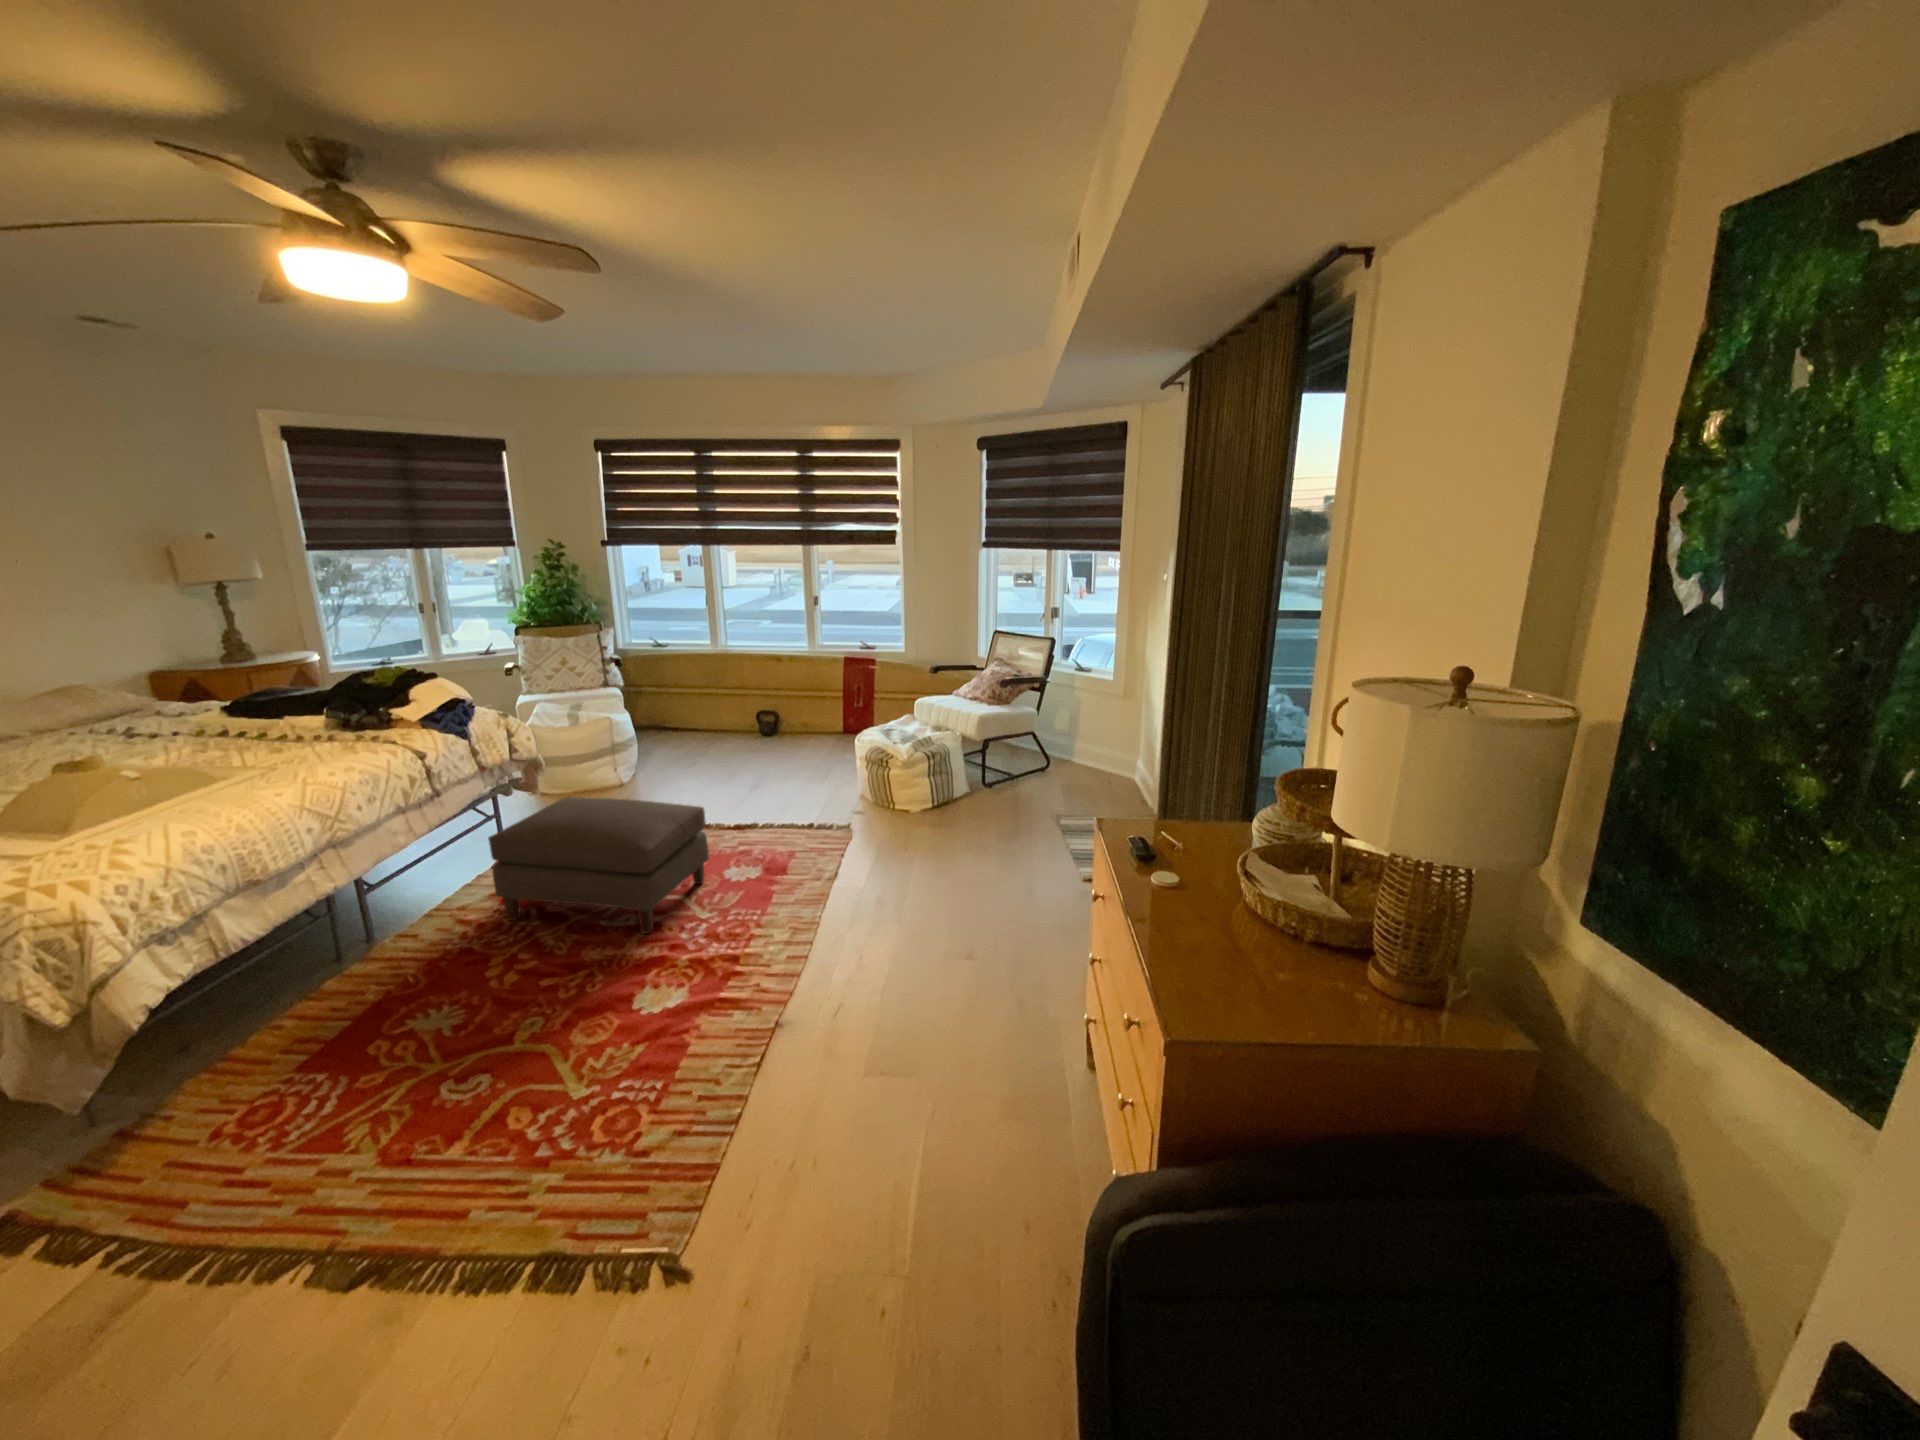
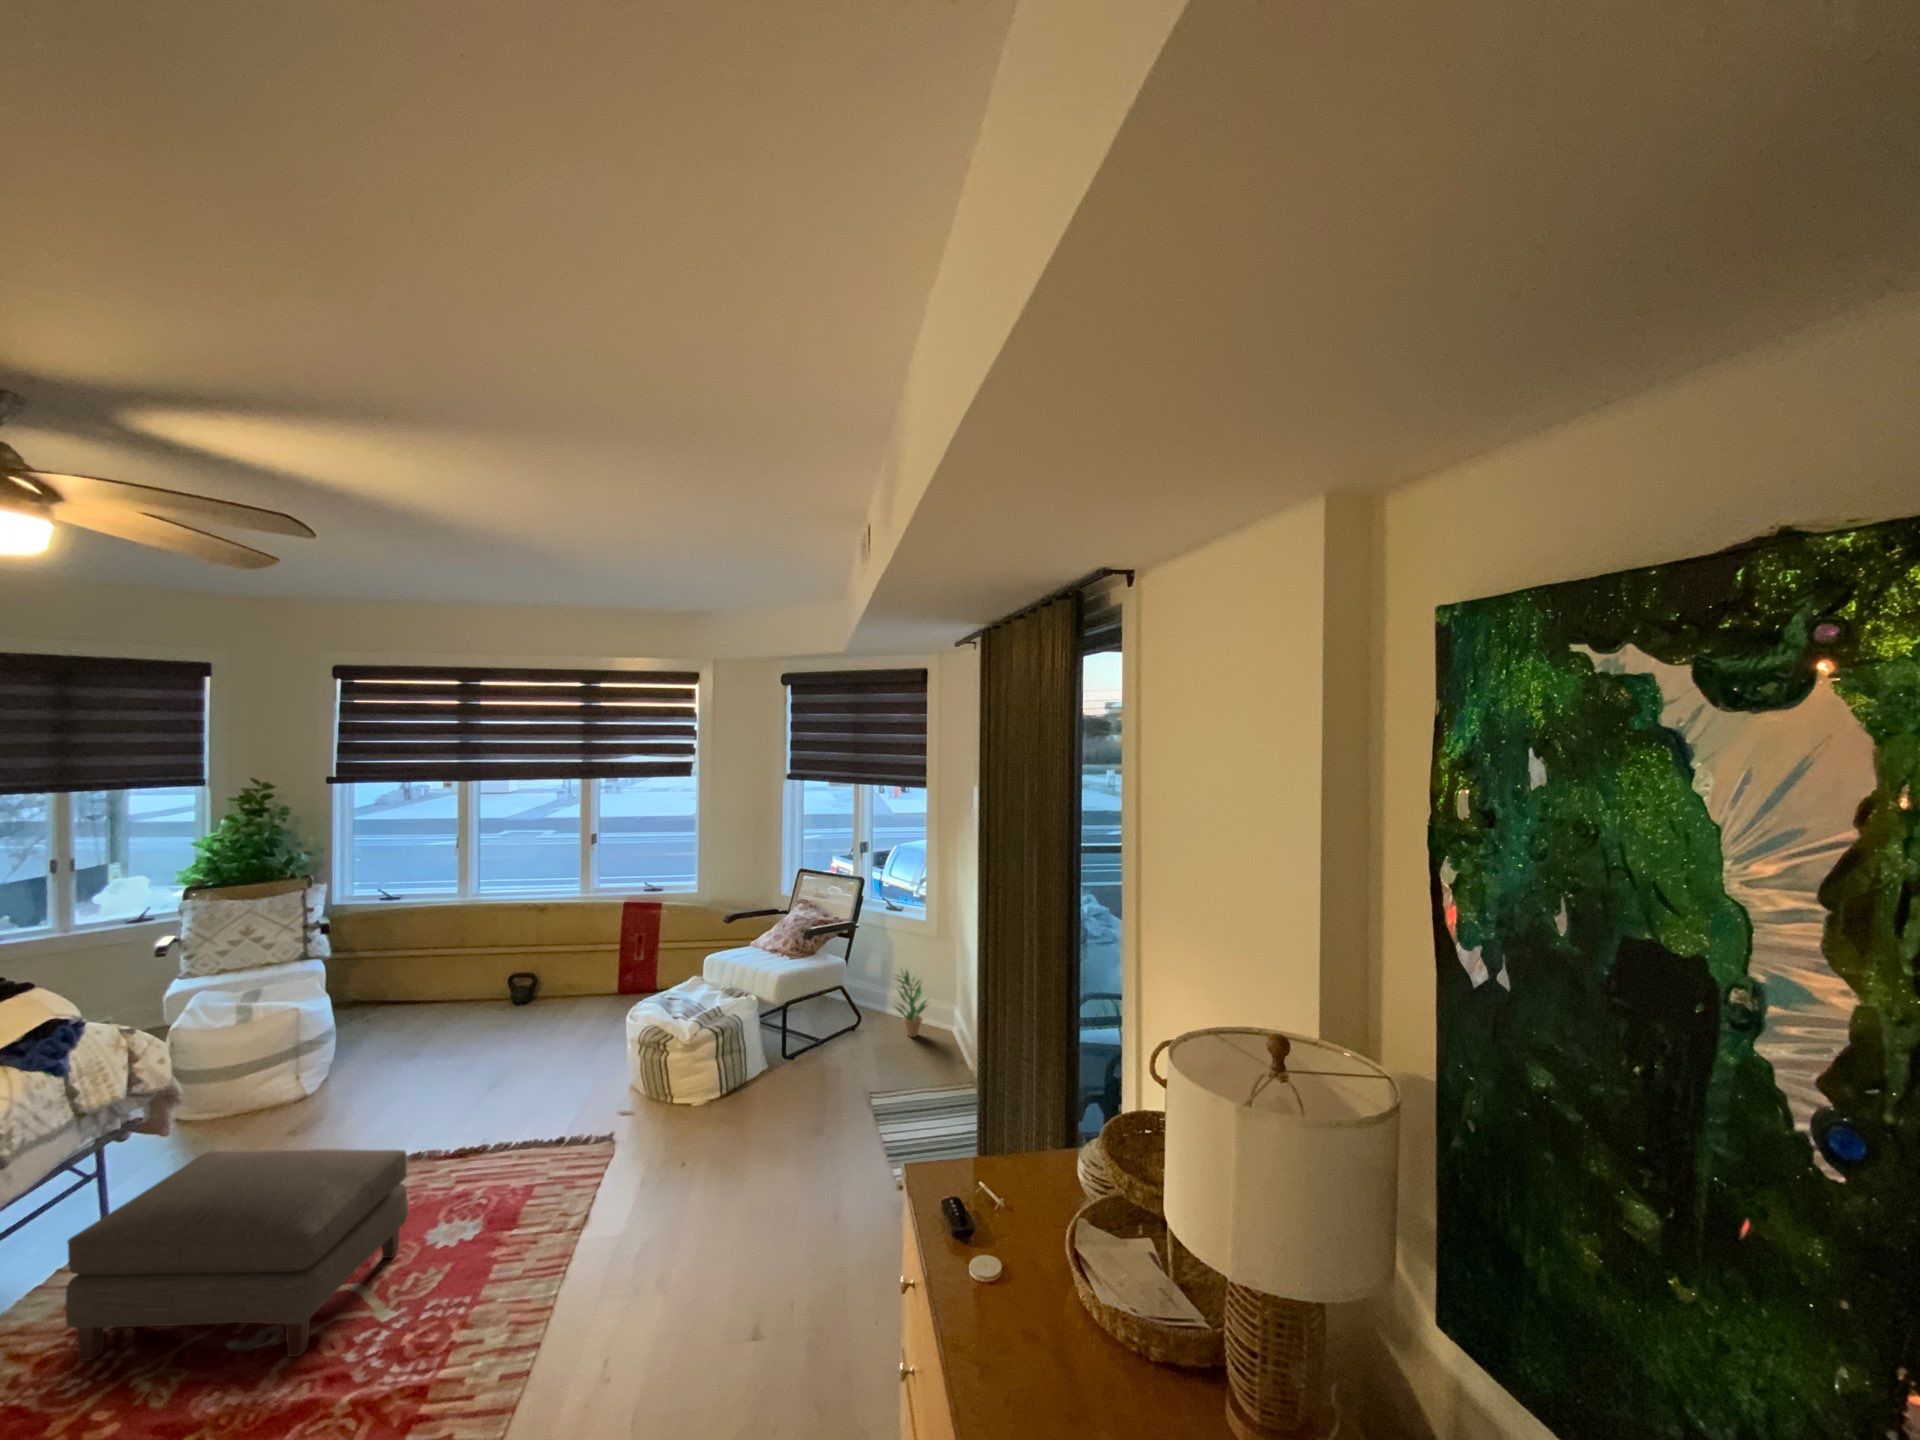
potted plant: none [1078,715,1114,777] -> present [896,970,927,1037]

